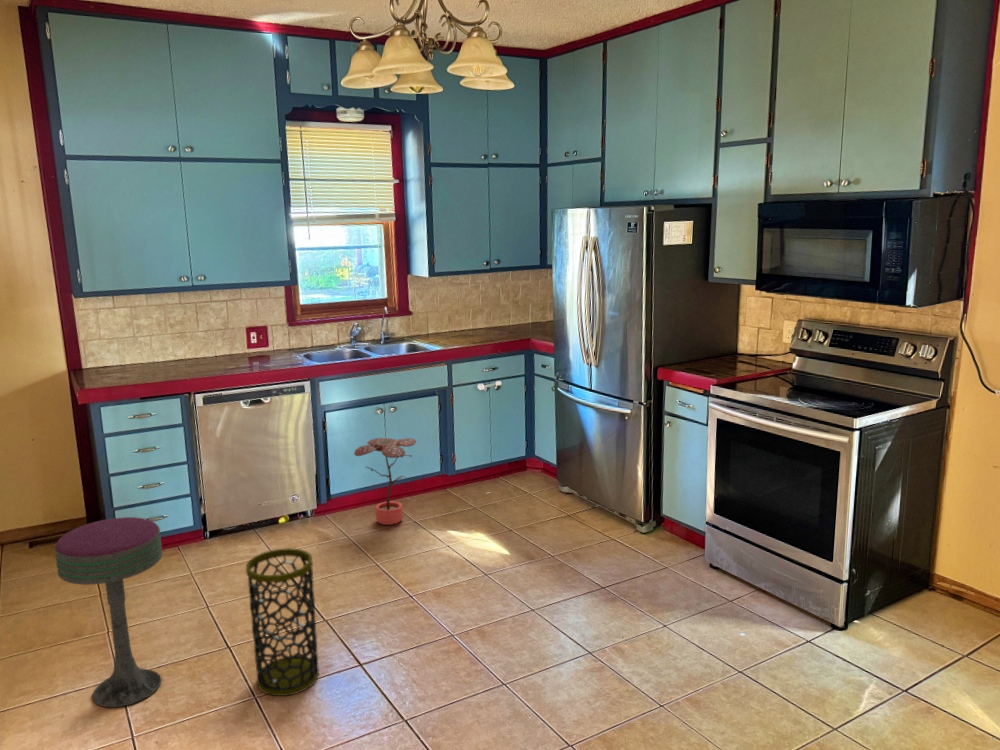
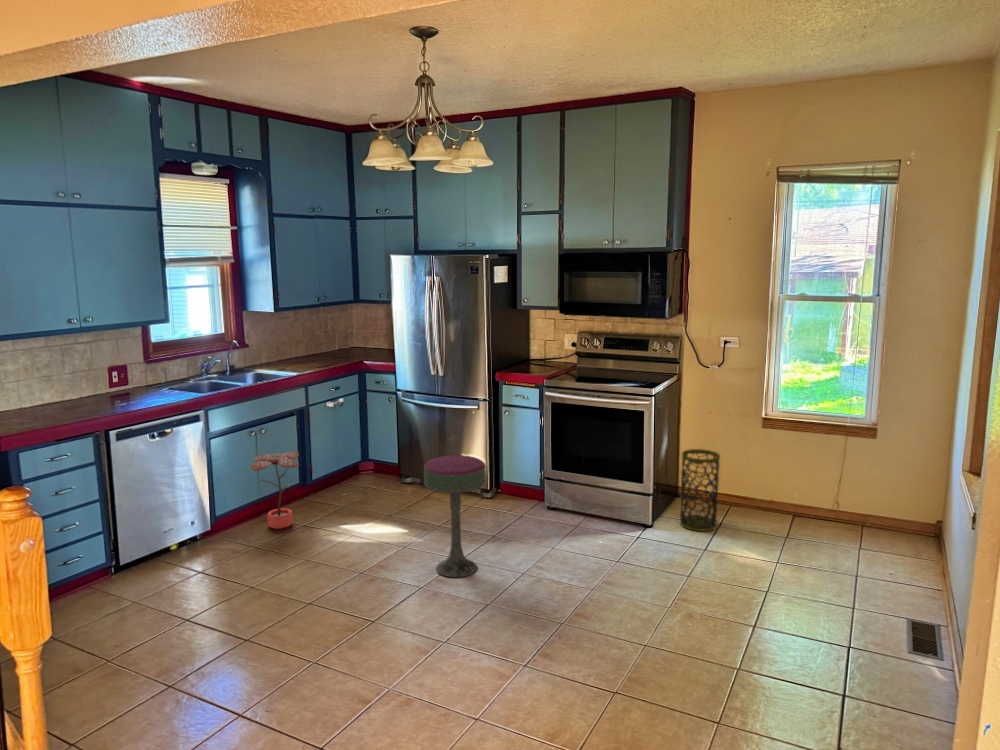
bar stool: present [55,517,162,707] -> present [424,455,486,577]
trash can: present [246,548,319,696] -> present [680,449,720,531]

